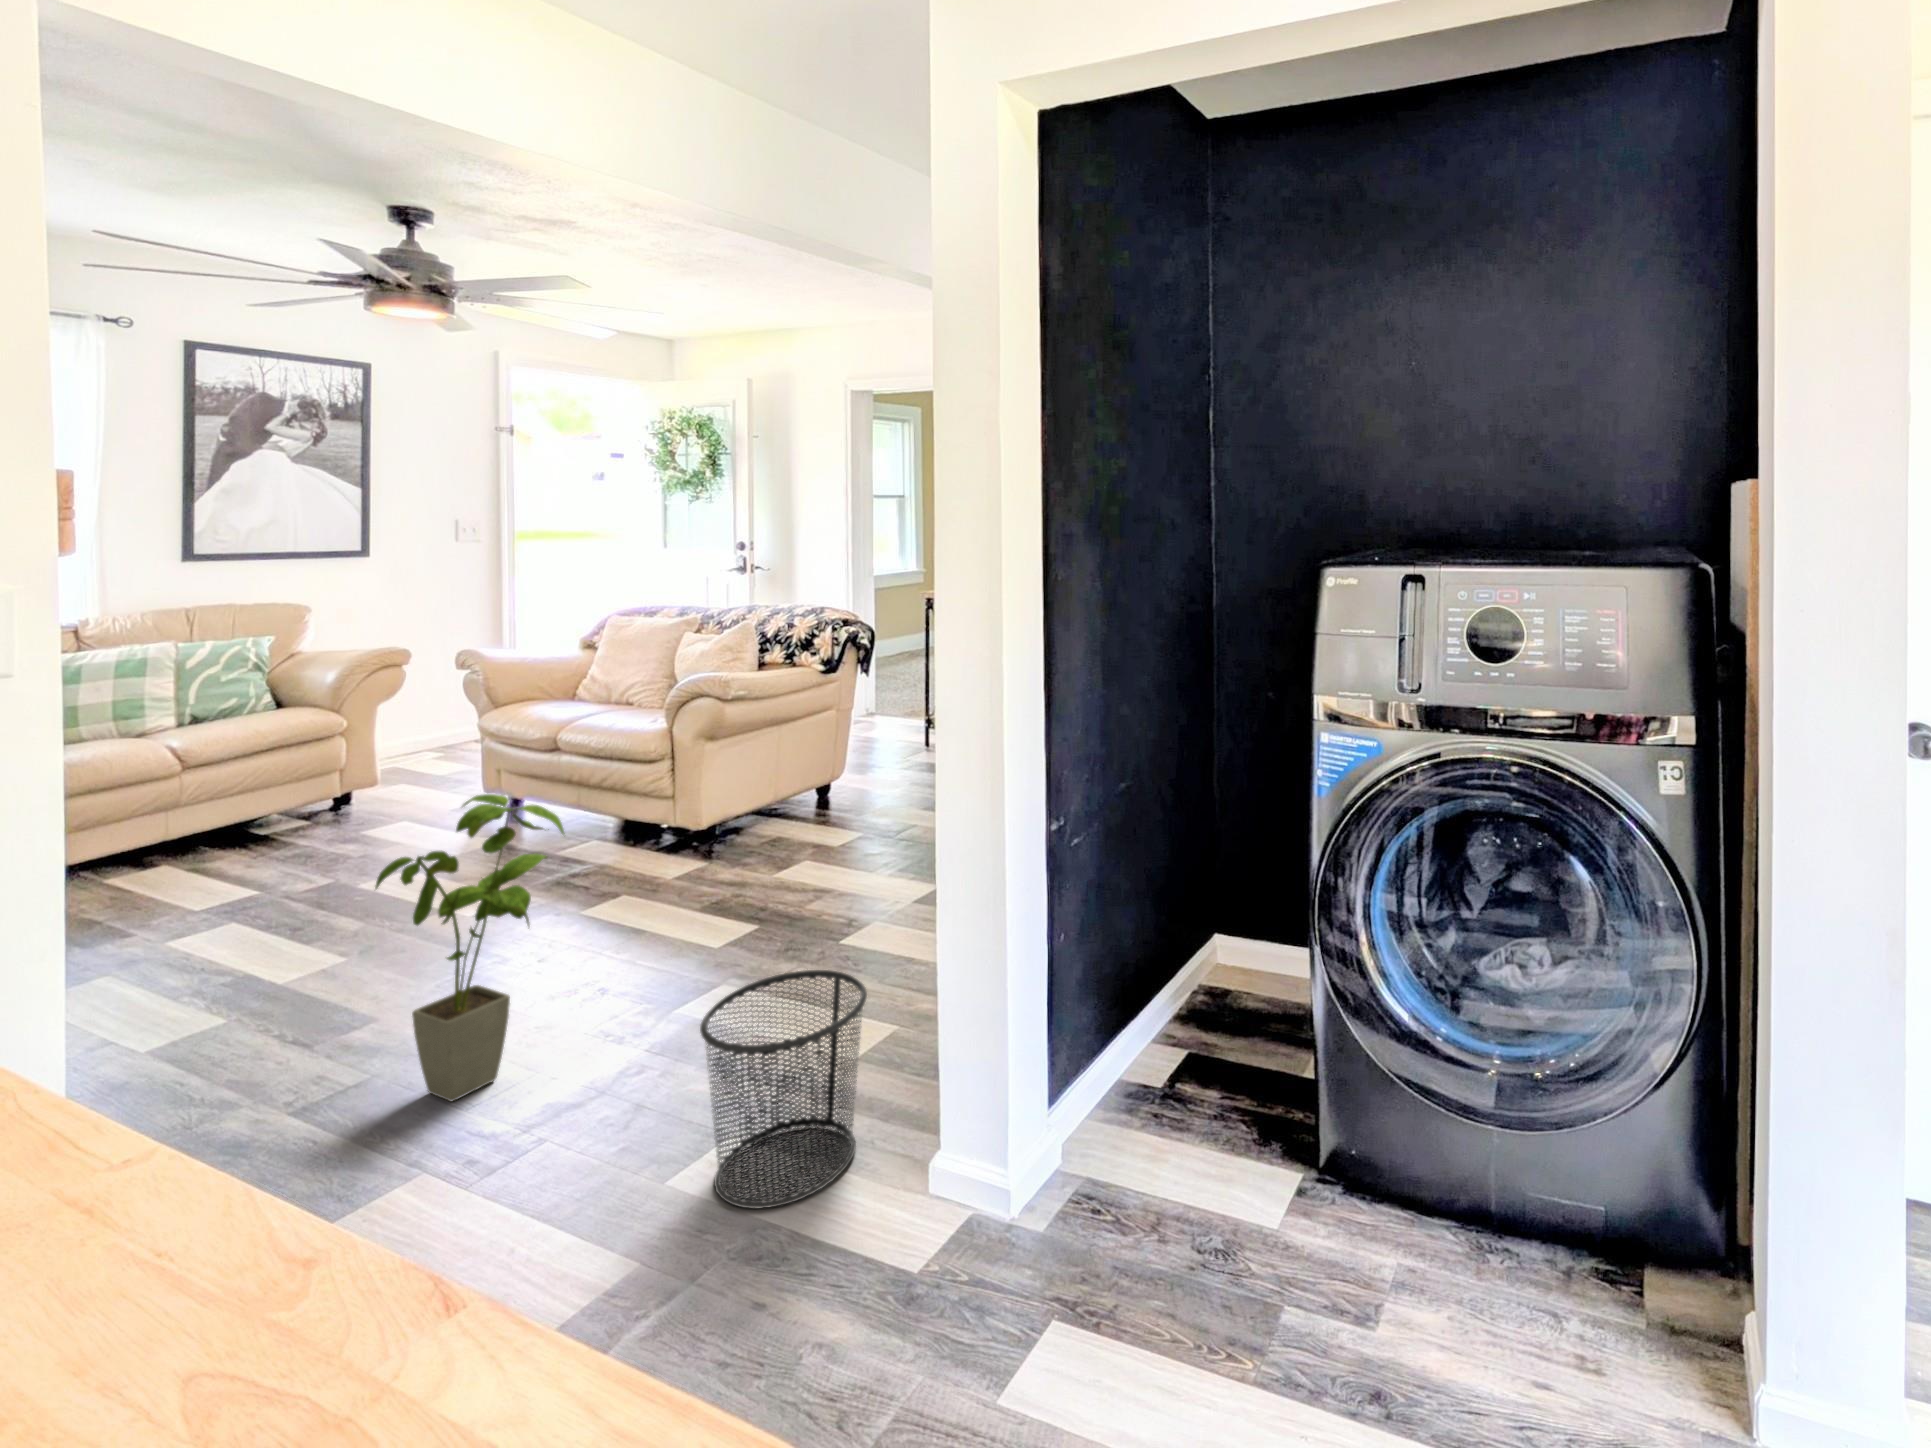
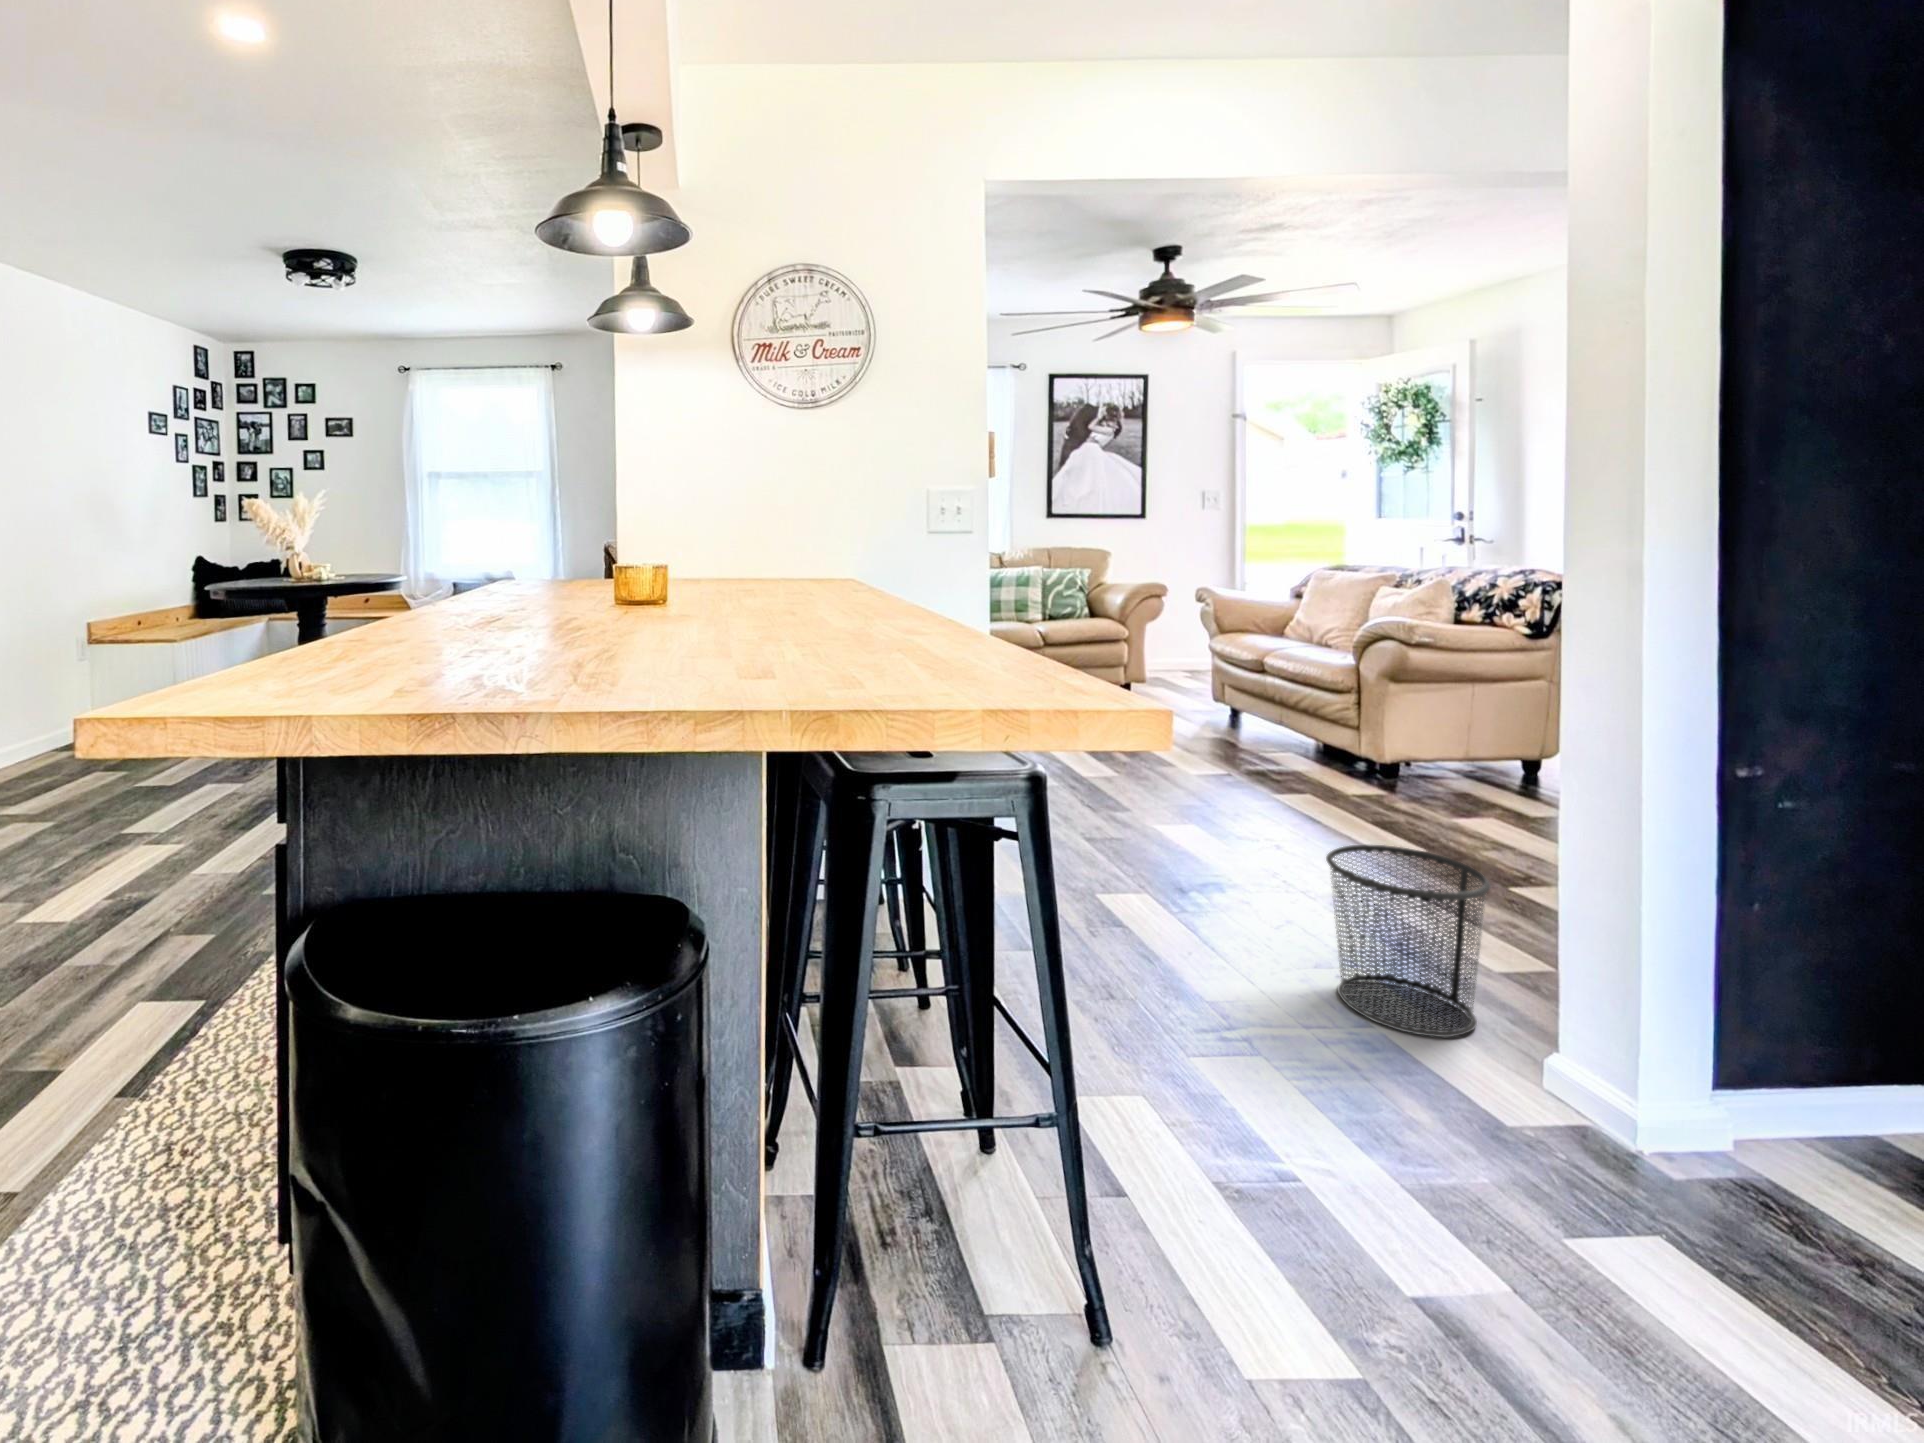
house plant: present [375,794,565,1101] -> none [1125,658,1243,867]

